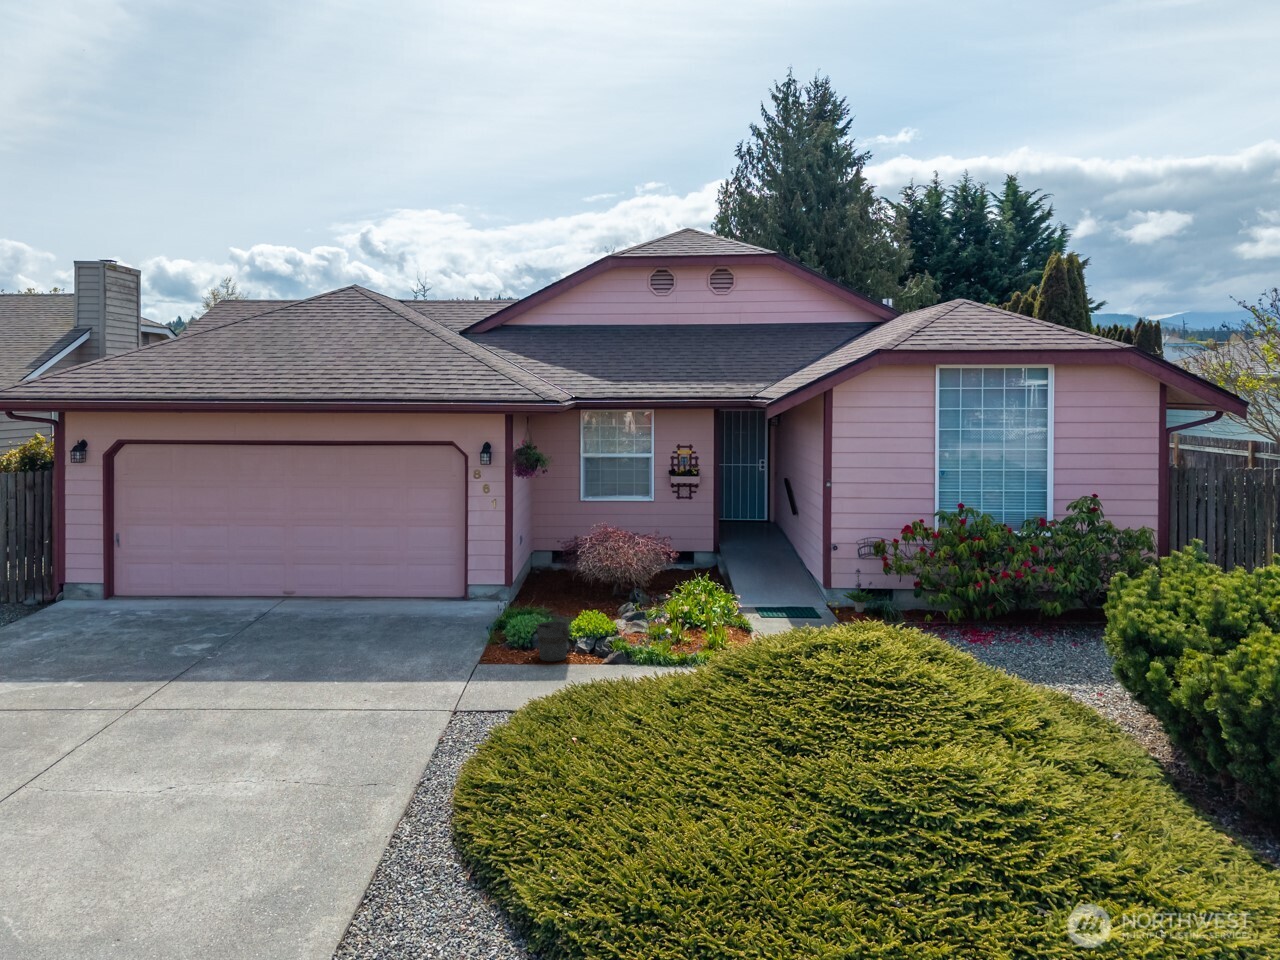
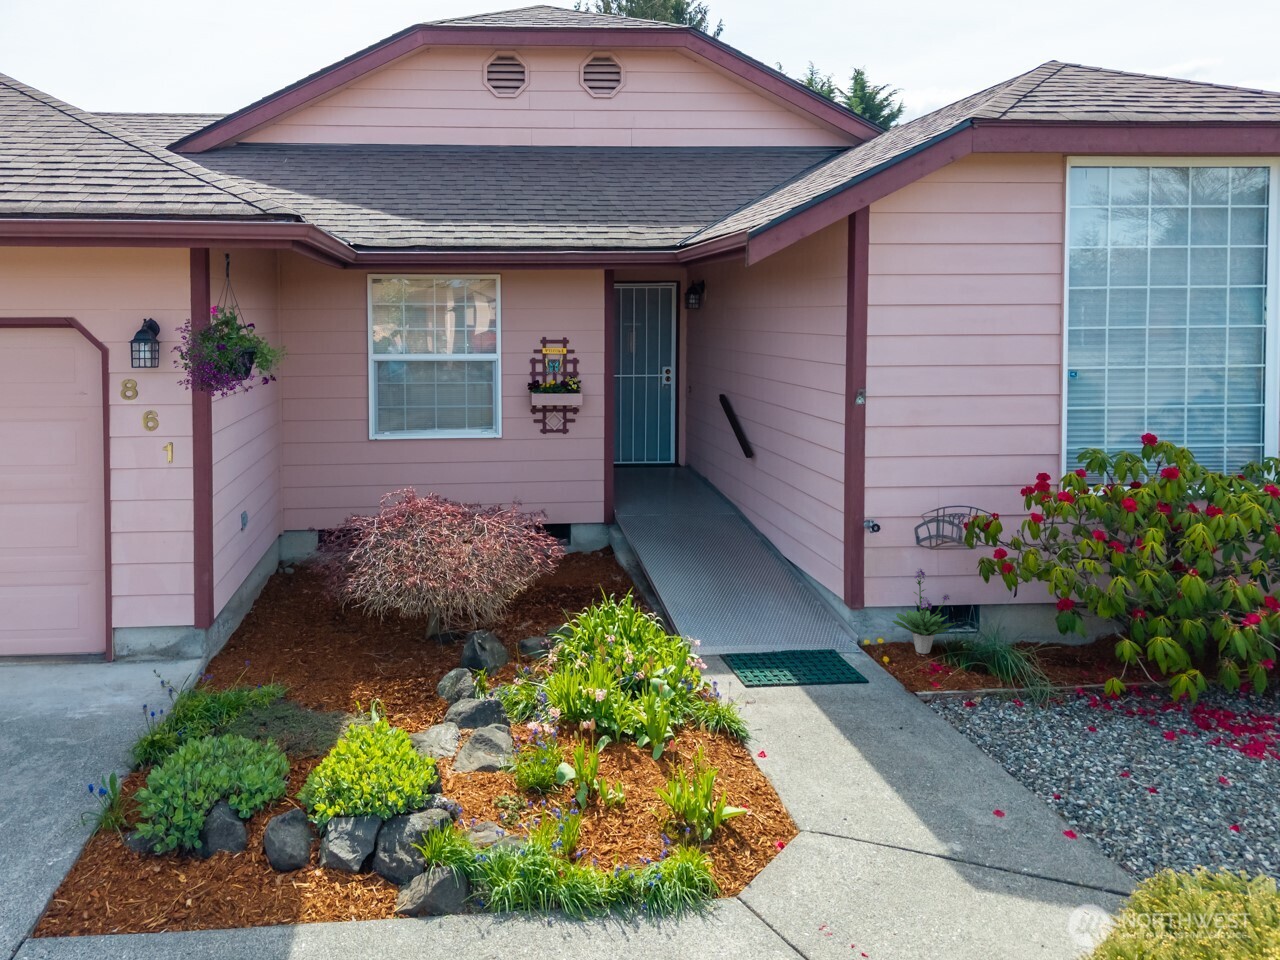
bucket: present [535,621,569,661] -> none [184,801,296,933]

